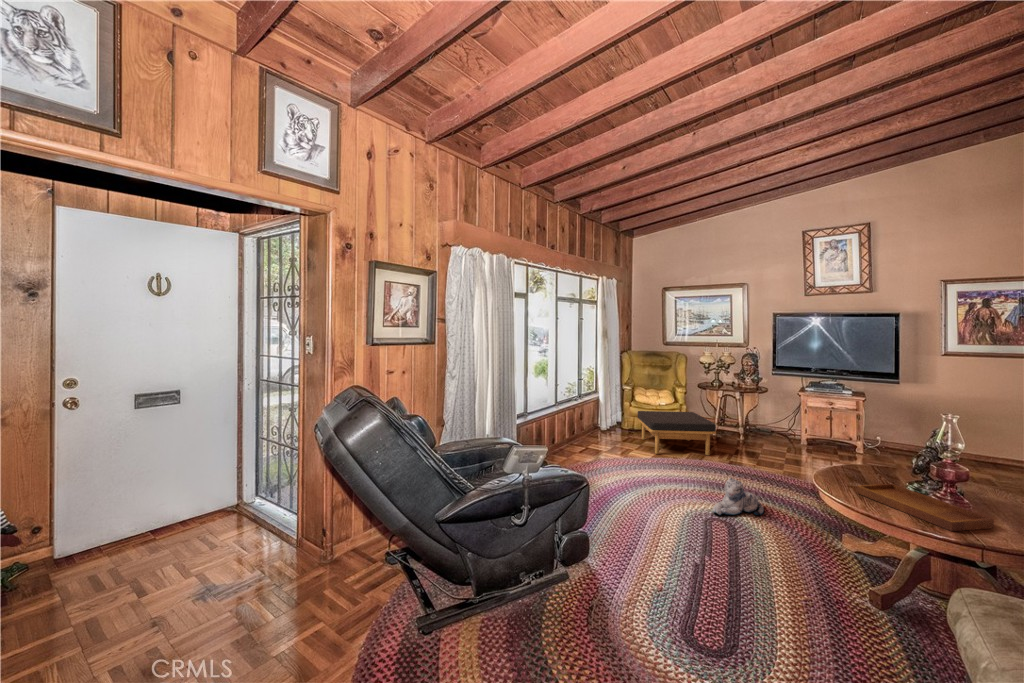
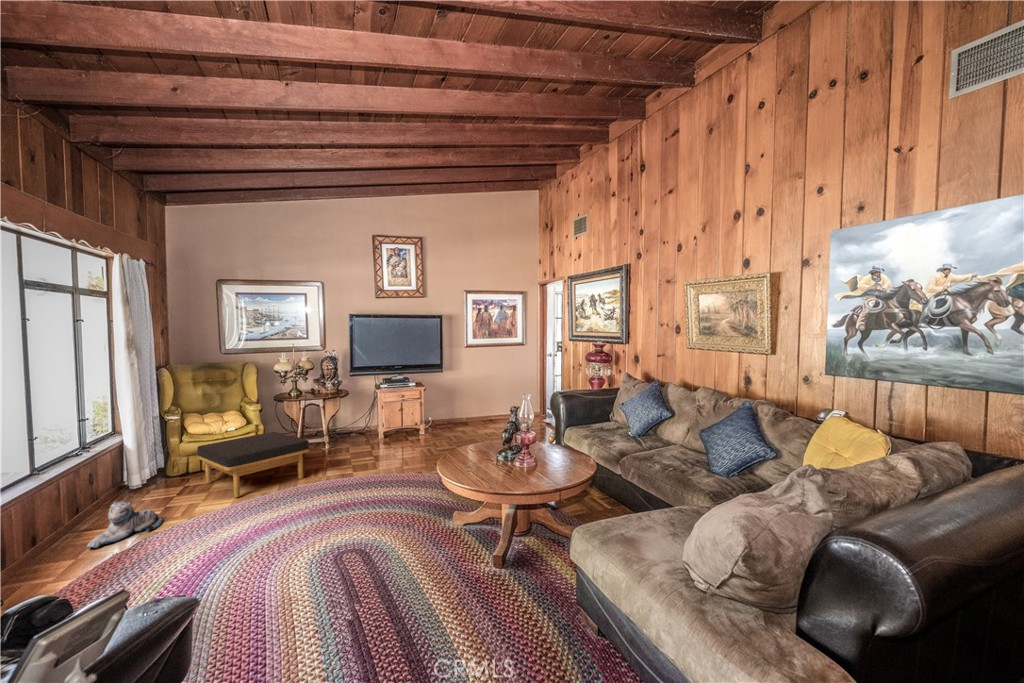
plush toy: present [712,478,764,515] -> present [87,501,163,548]
tray: present [857,480,994,531] -> none [474,448,553,484]

